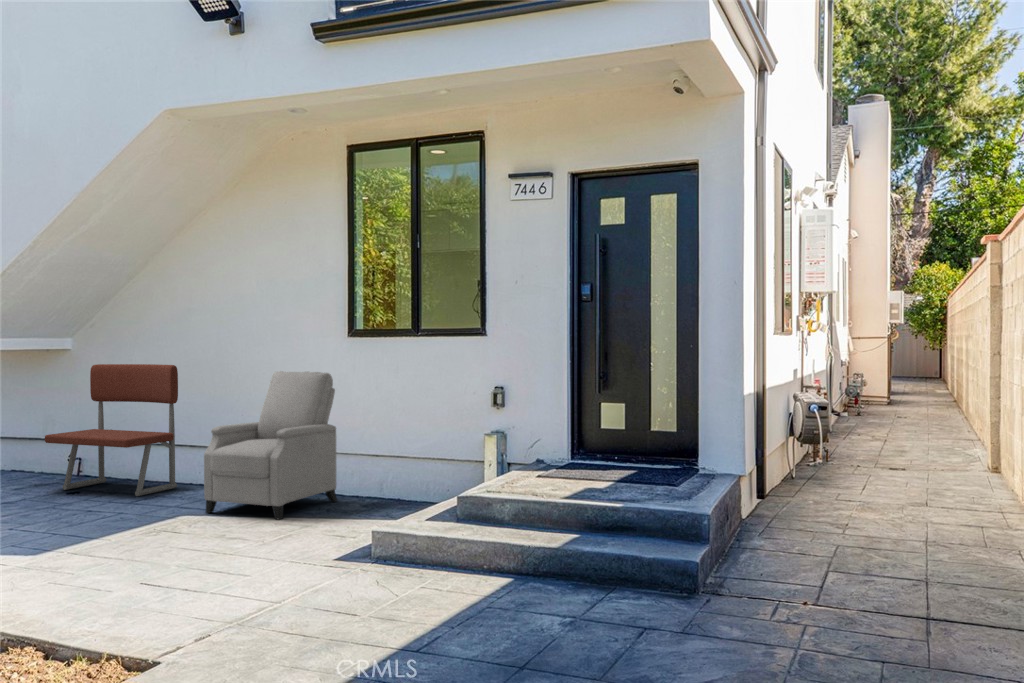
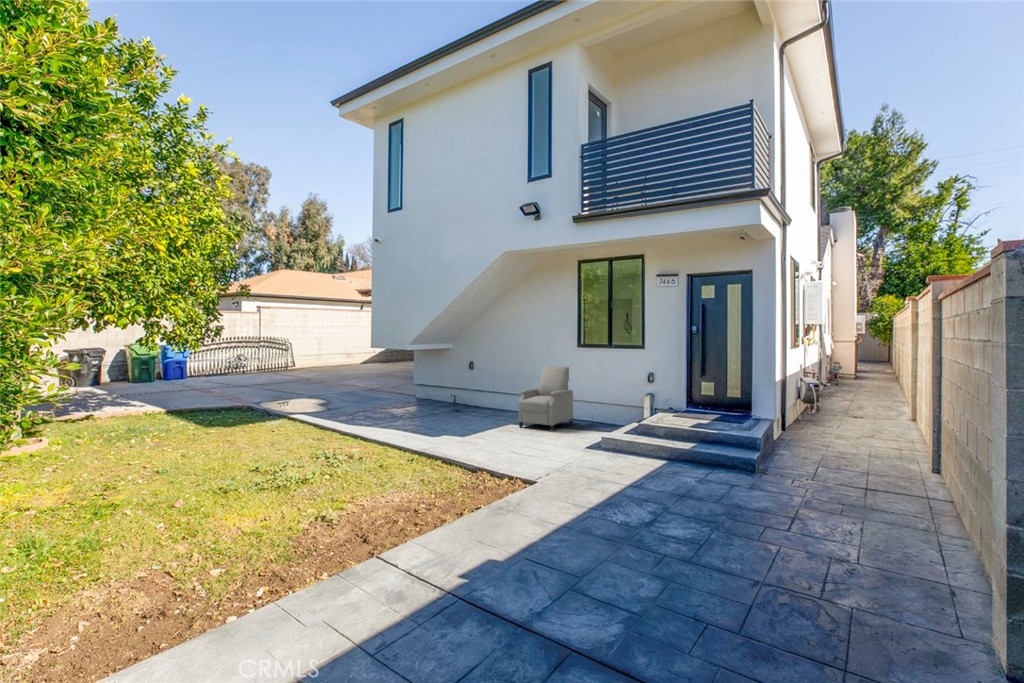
bench: present [45,364,178,496] -> none [446,361,500,419]

